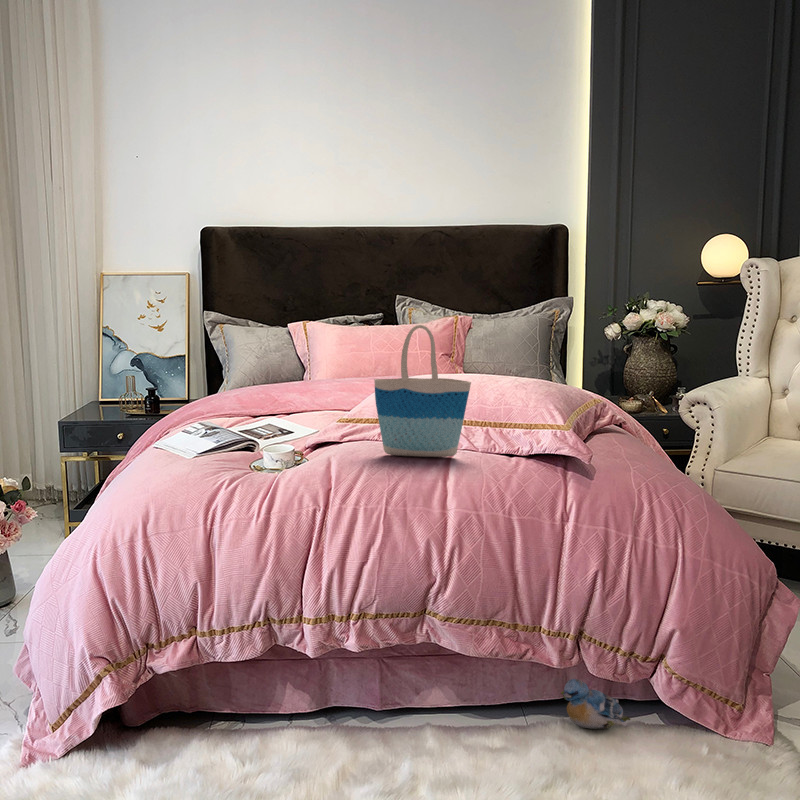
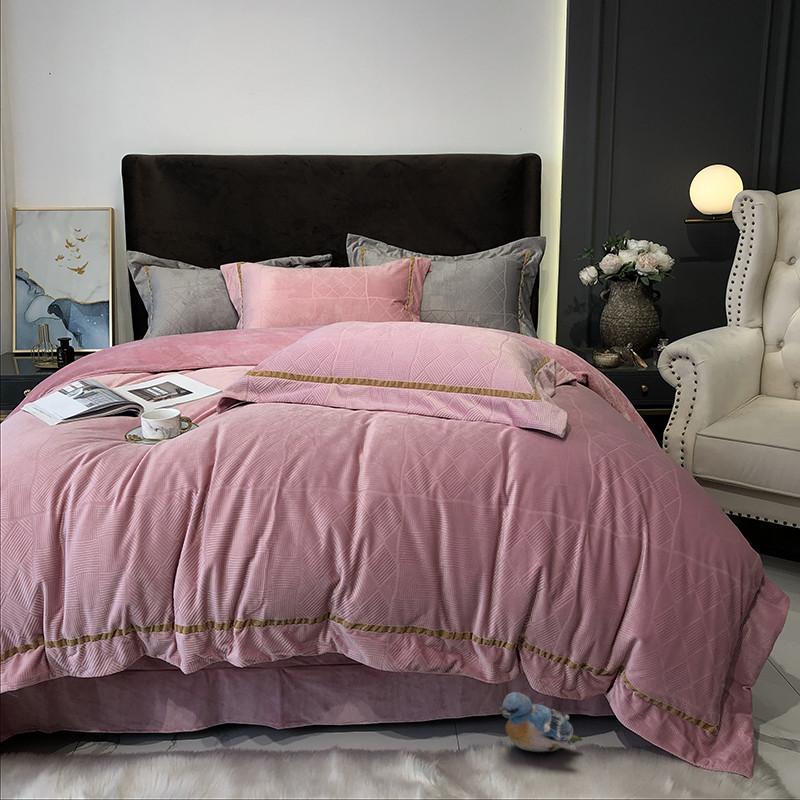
tote bag: present [374,325,471,457] -> none [278,261,396,423]

